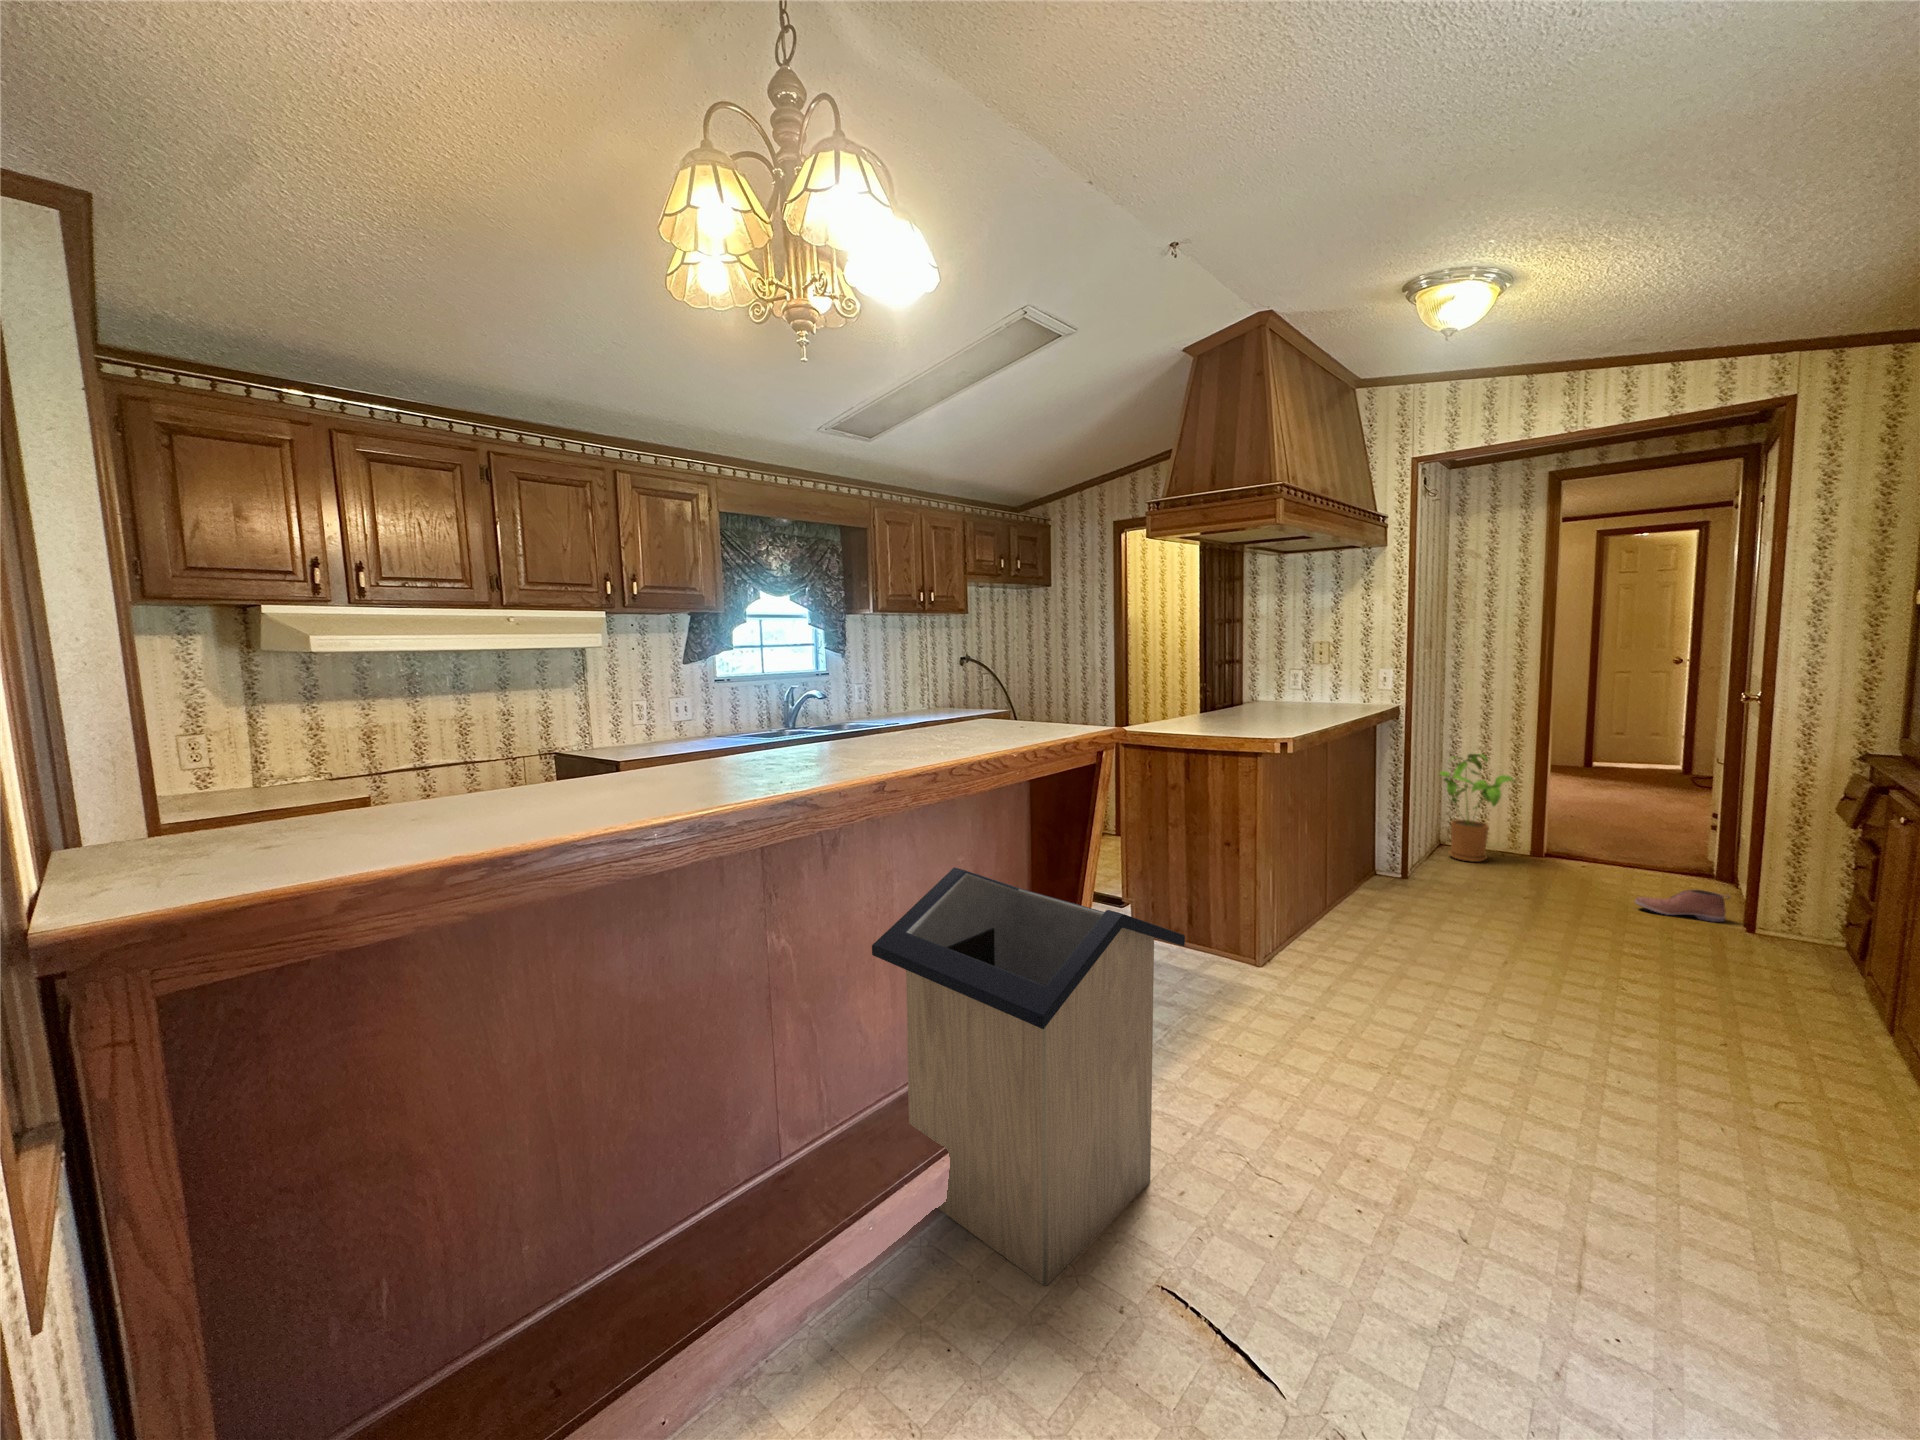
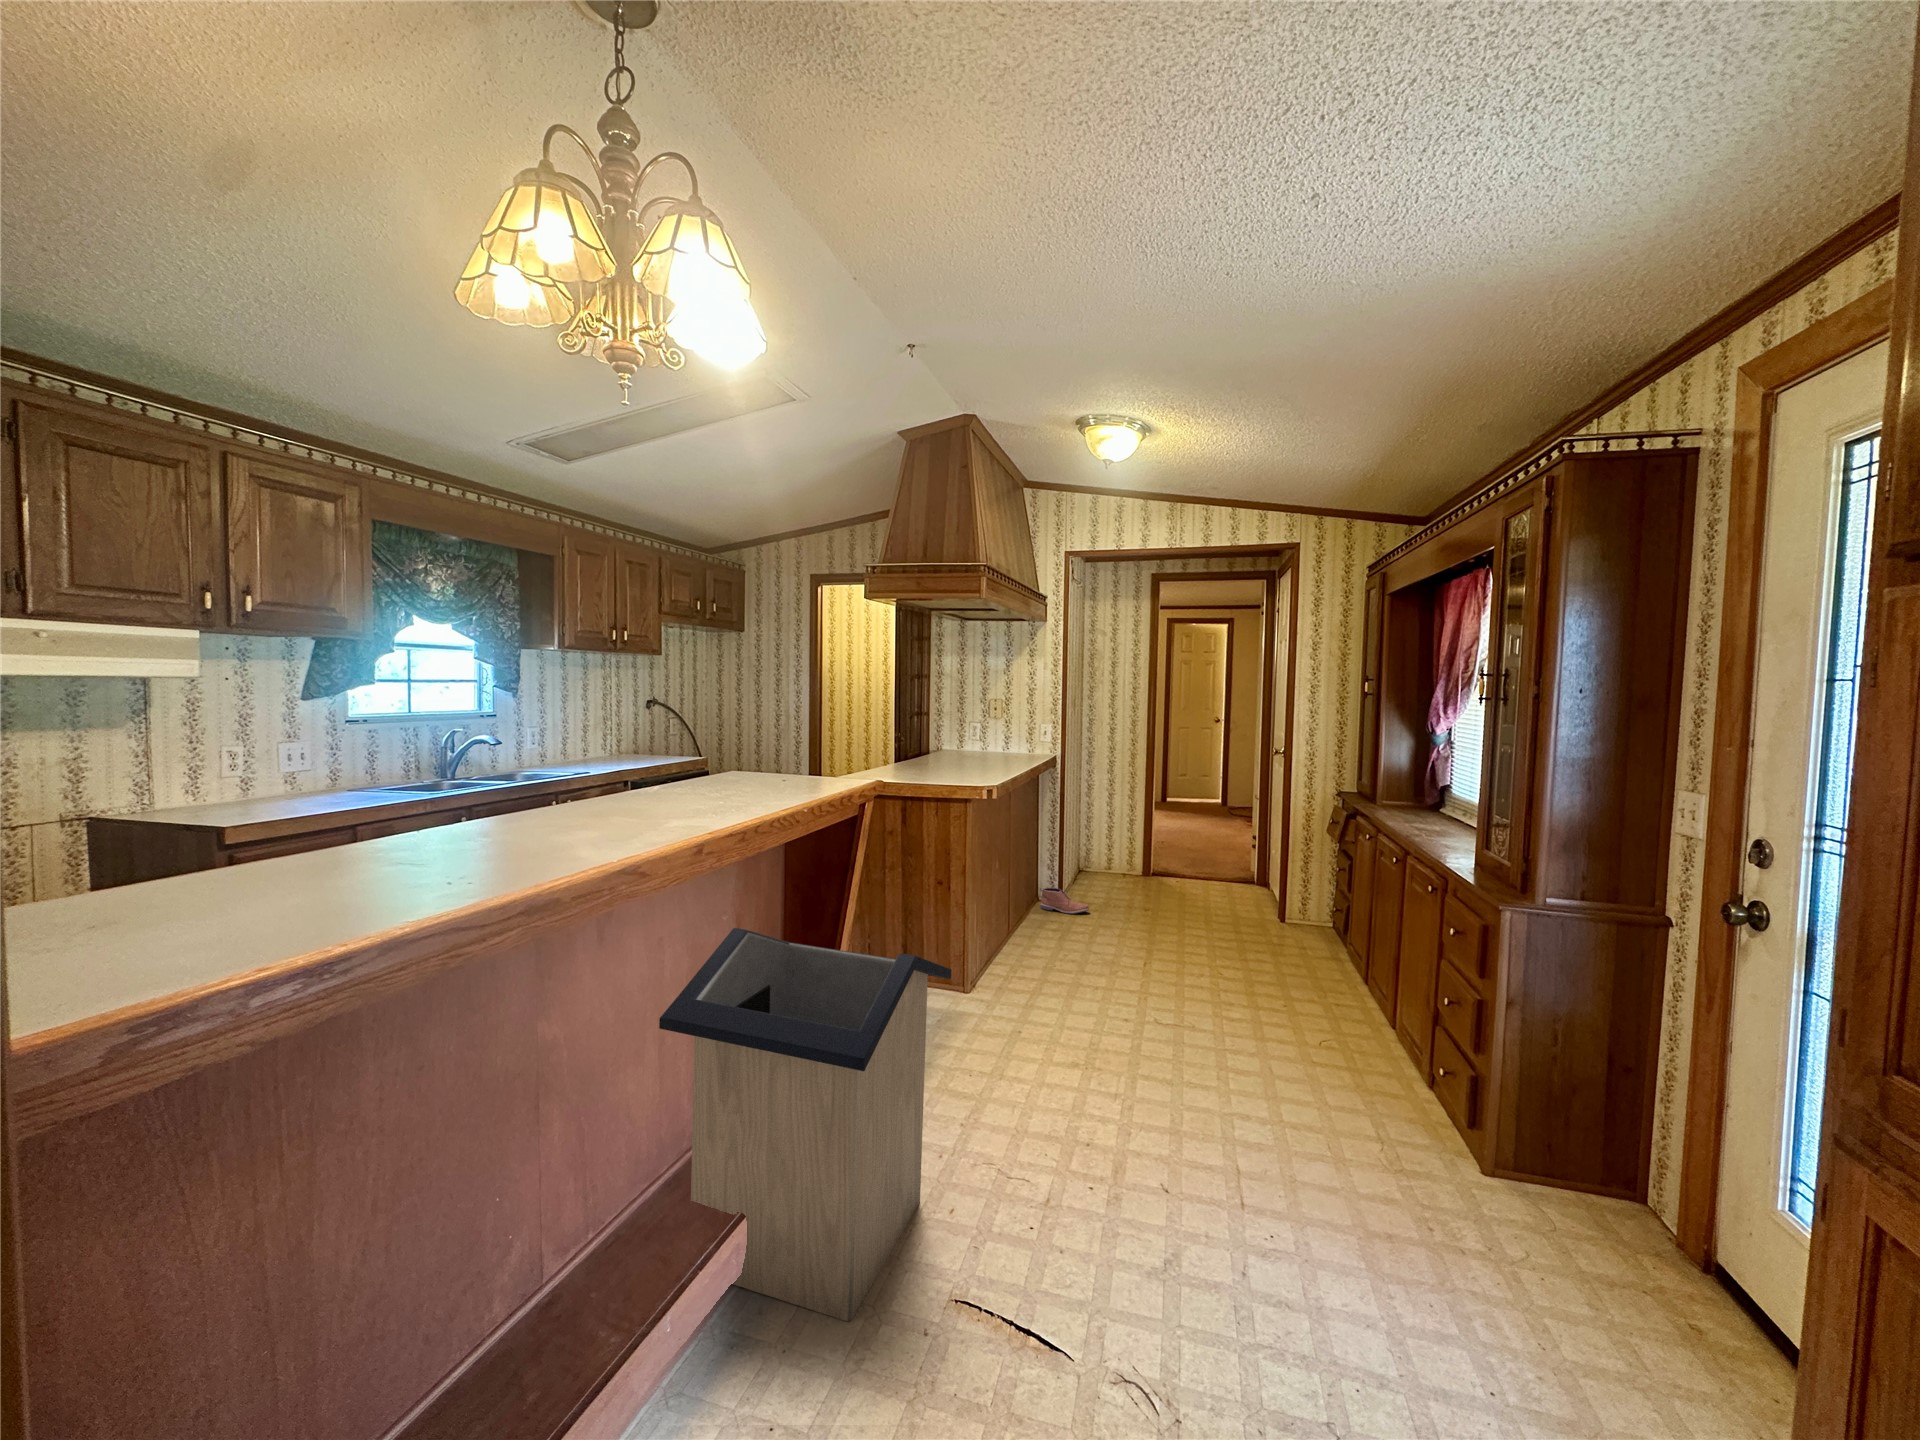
house plant: present [1439,754,1515,862] -> none [1082,794,1134,883]
shoe: present [1635,889,1730,922] -> present [1040,888,1089,914]

